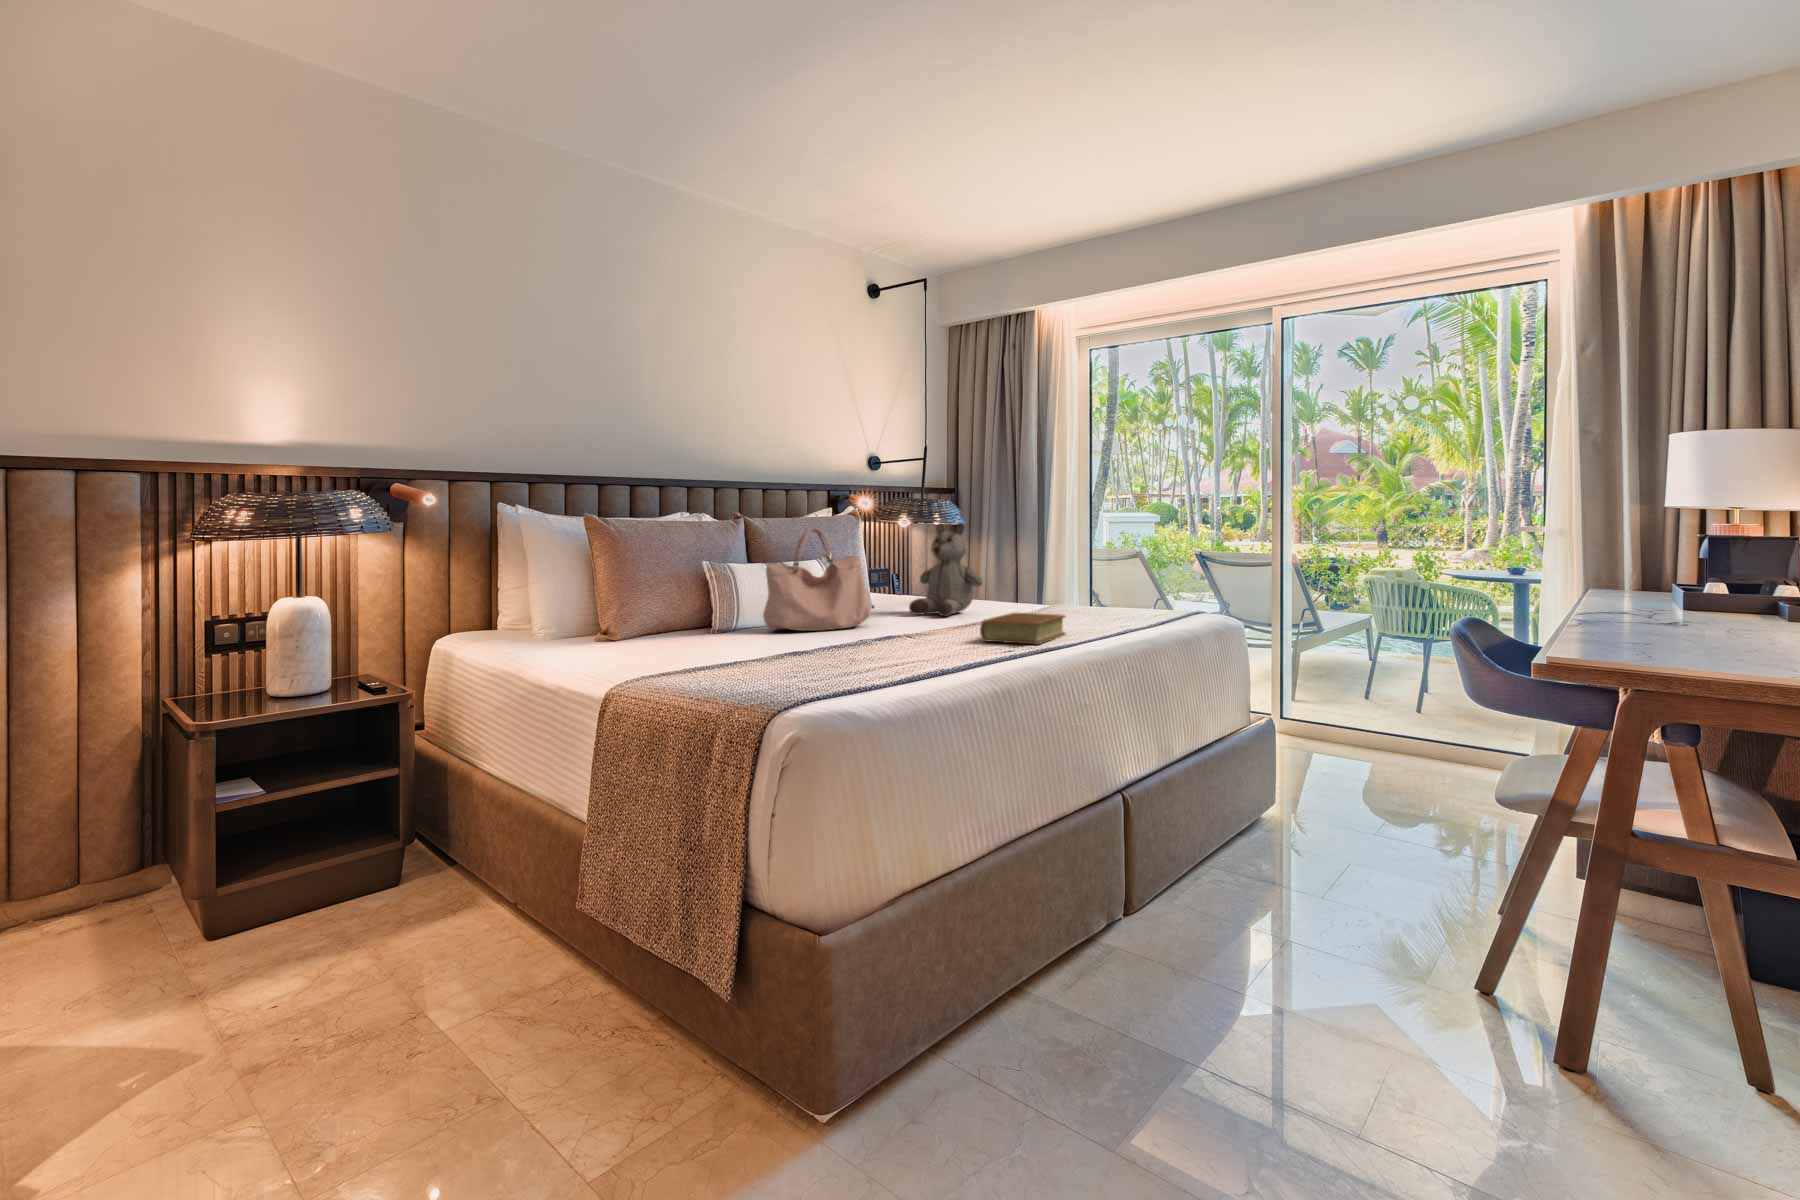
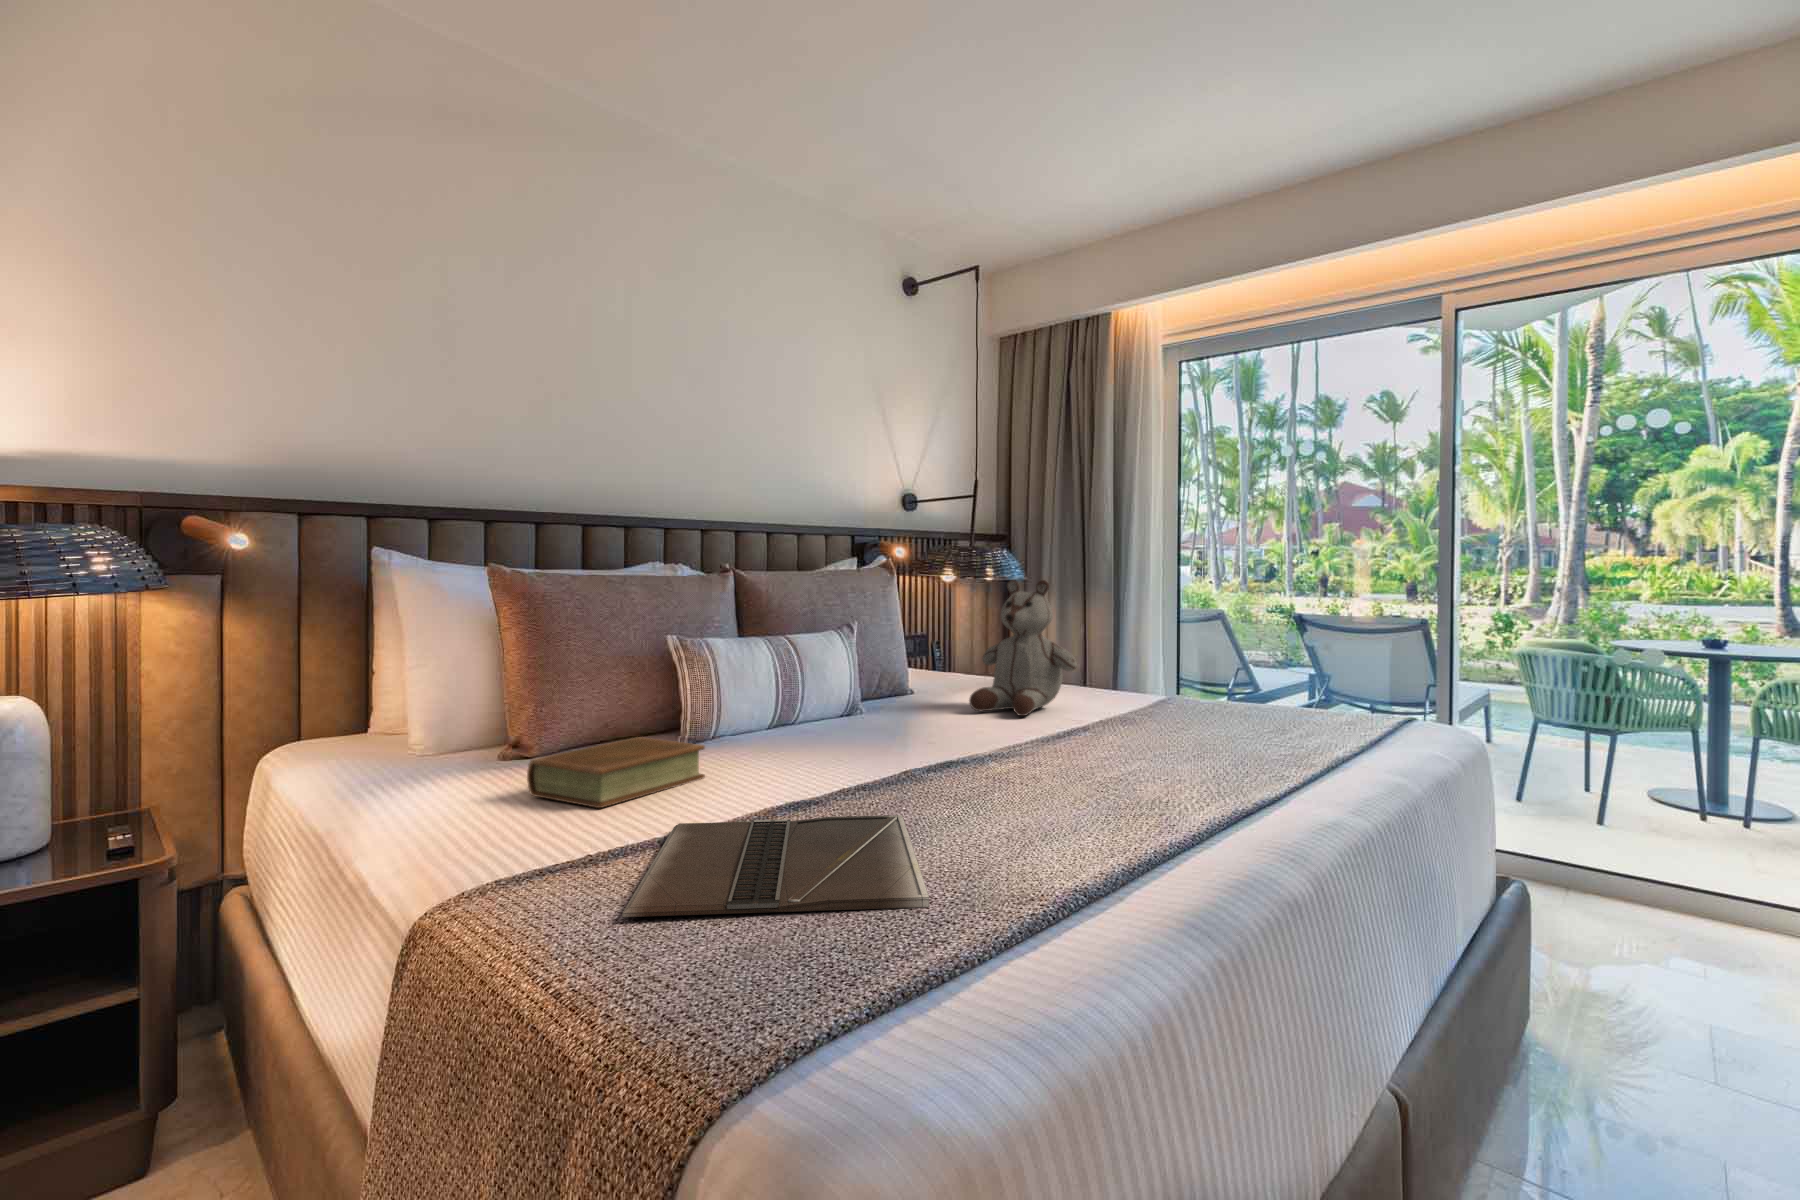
handbag: present [763,528,872,631] -> none [755,587,919,744]
book: present [980,612,1066,644] -> present [527,737,705,808]
laptop: none [713,655,864,686] -> present [622,815,929,917]

